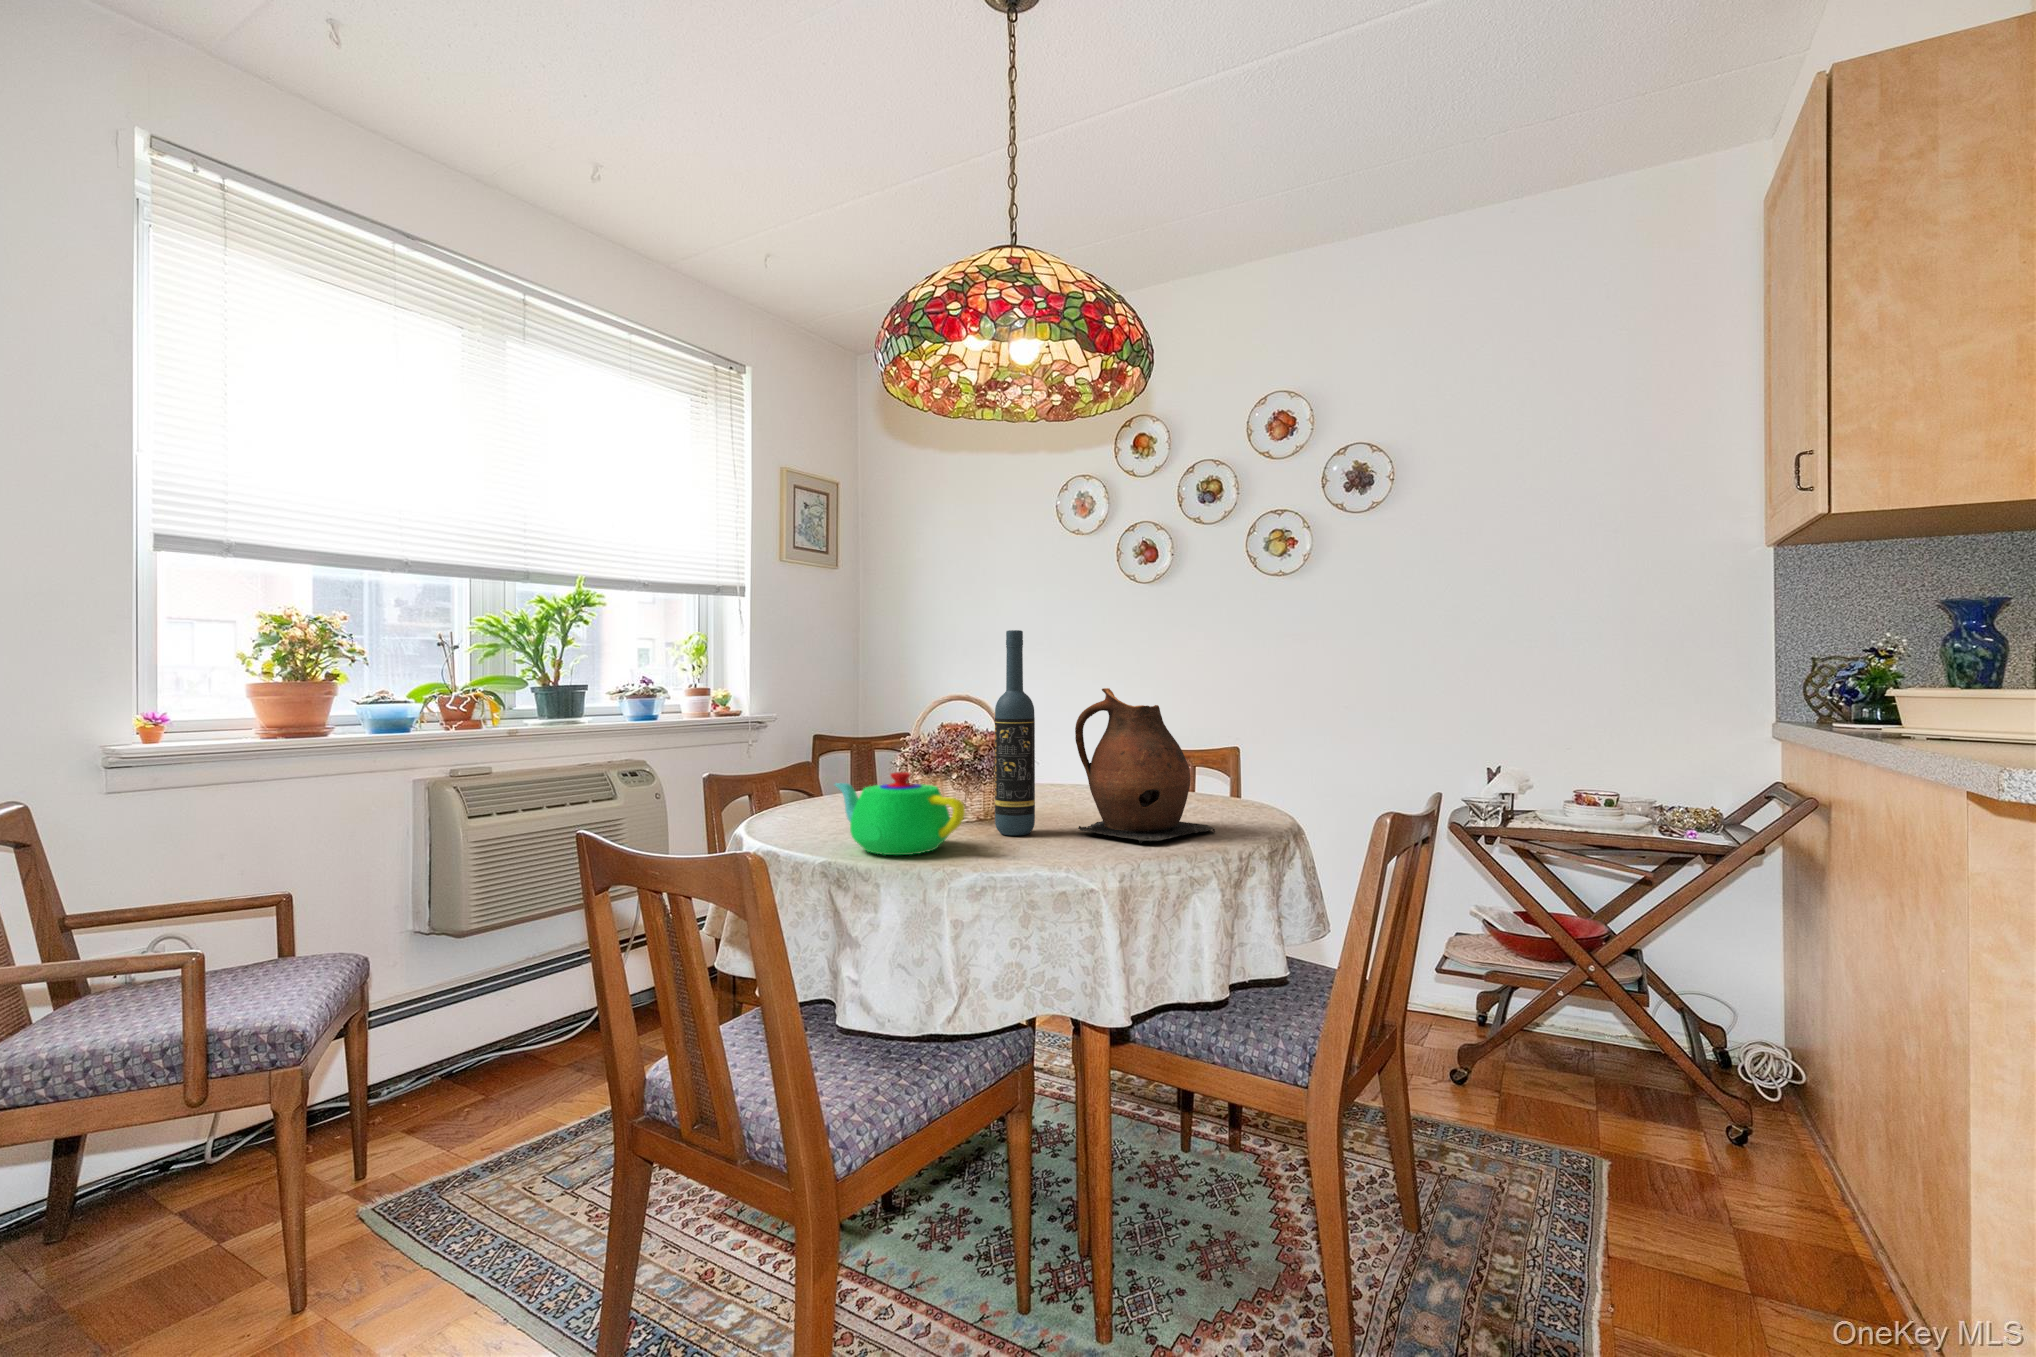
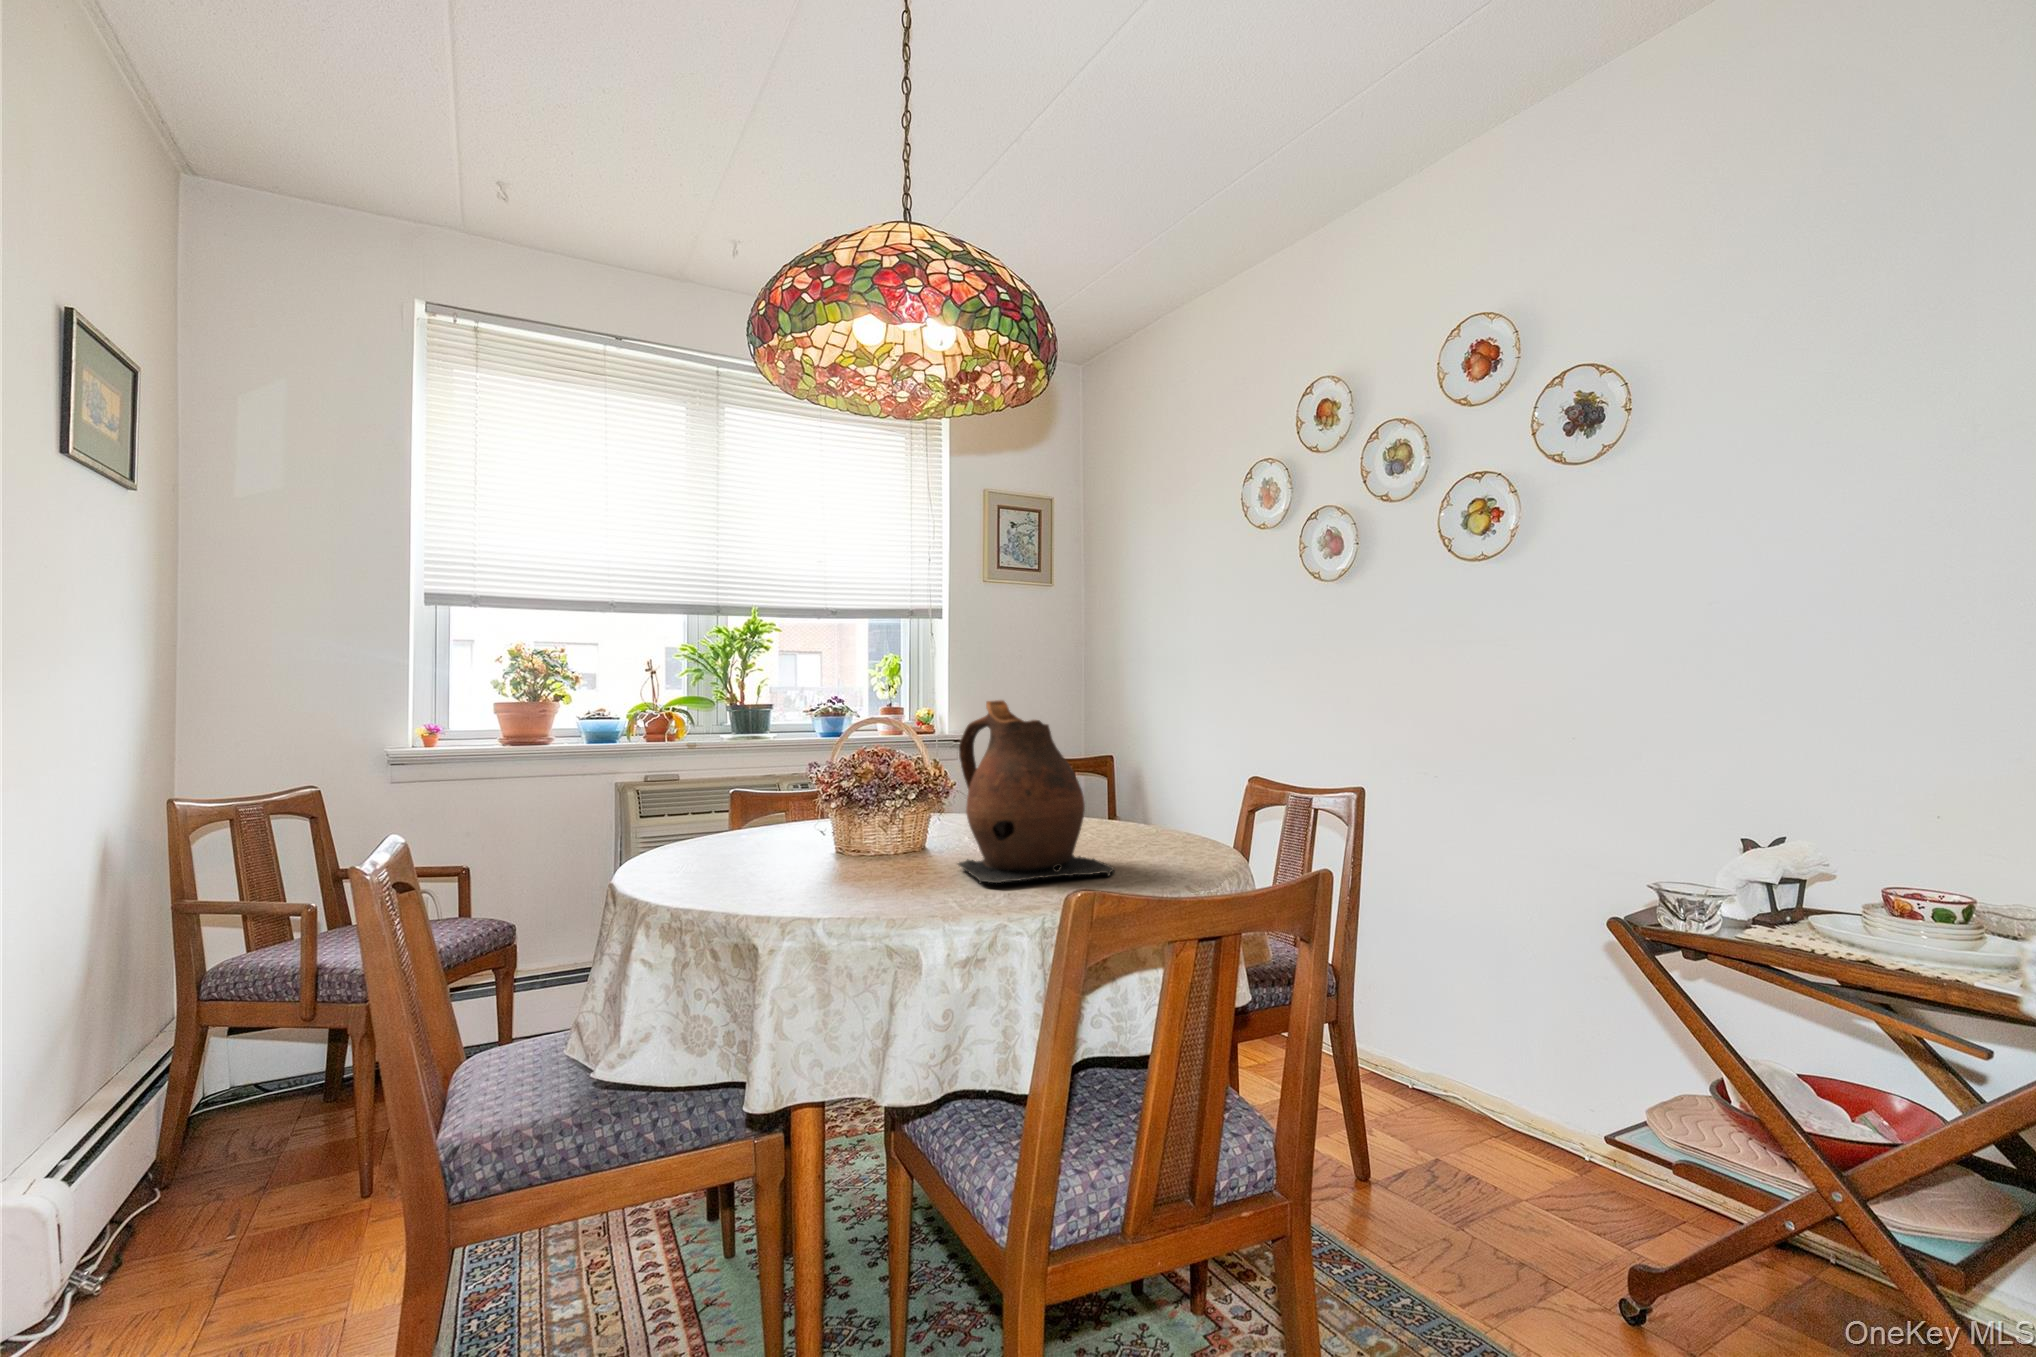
wine bottle: present [995,630,1035,835] -> none [879,638,926,864]
teapot: present [835,772,965,855] -> none [702,791,810,878]

